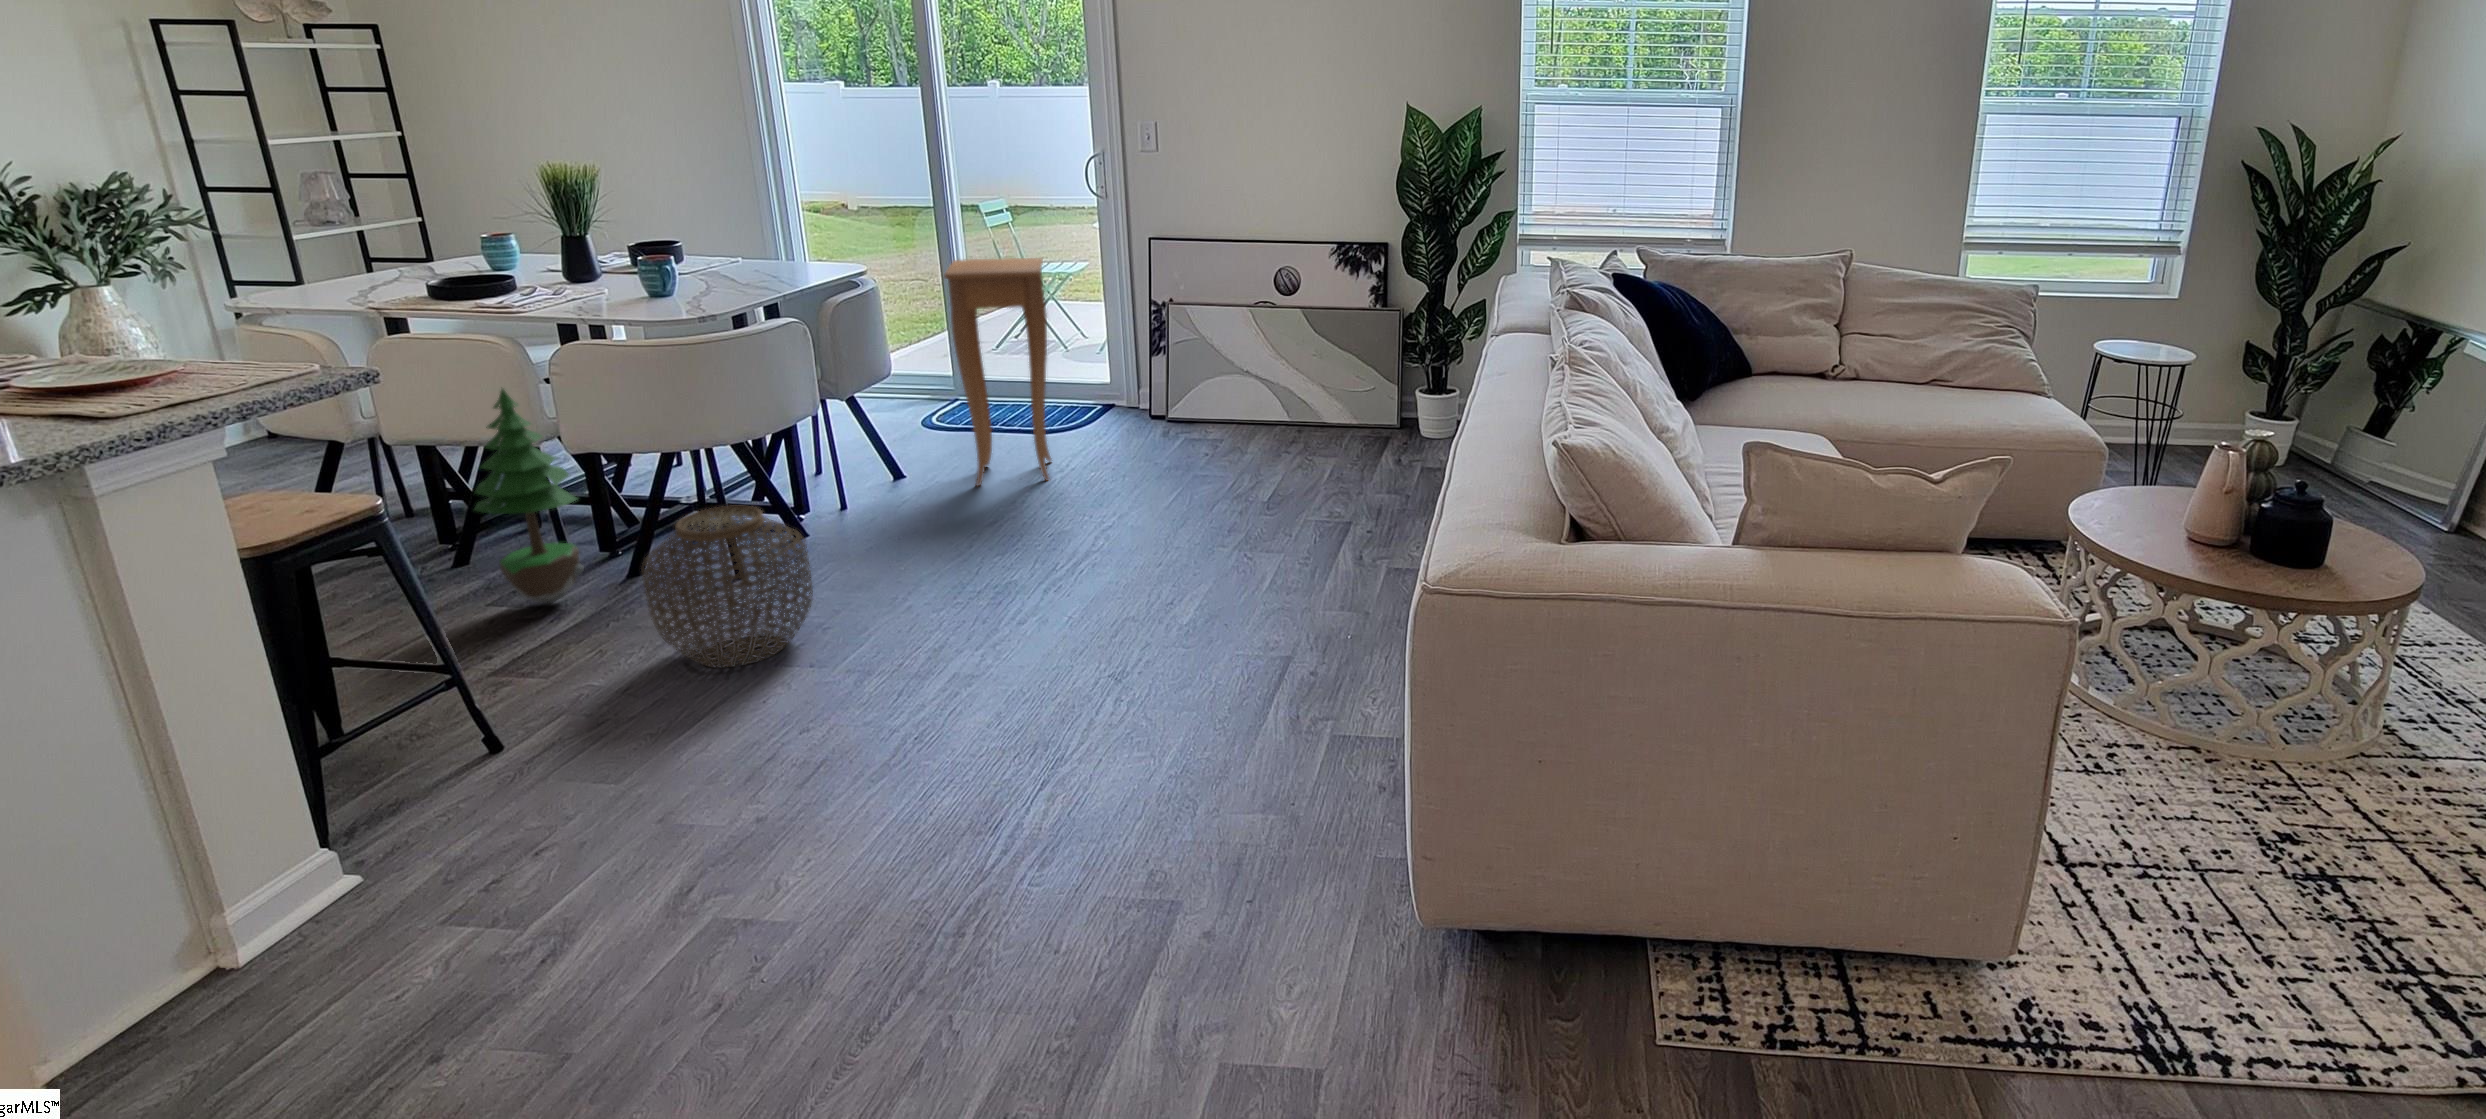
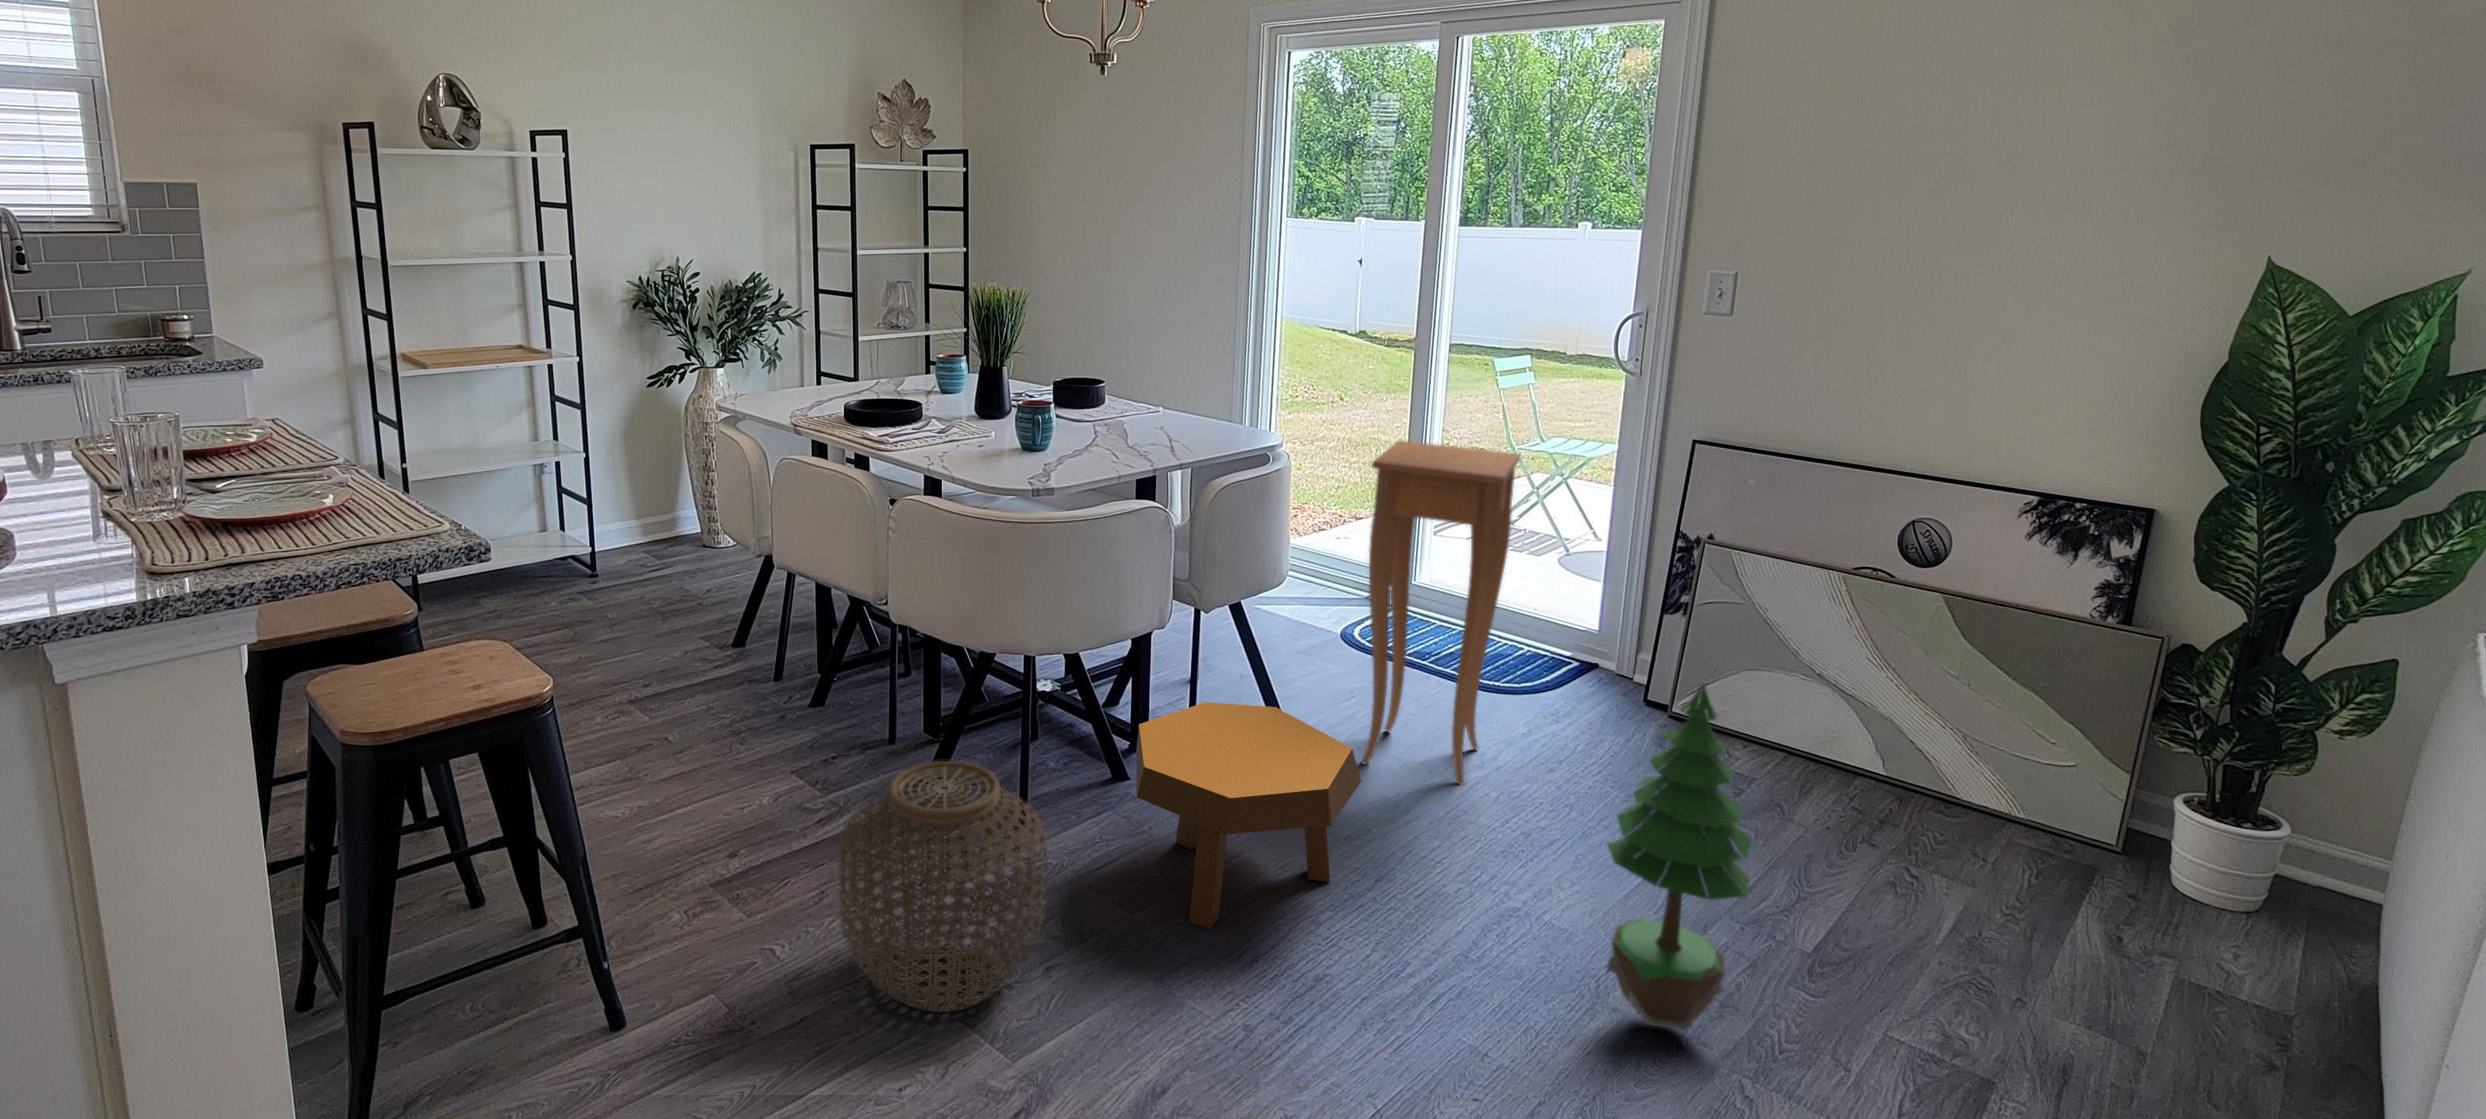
potted tree: present [474,389,584,604] -> present [1607,684,1751,1030]
footstool: none [822,448,992,584] -> present [1136,702,1361,928]

